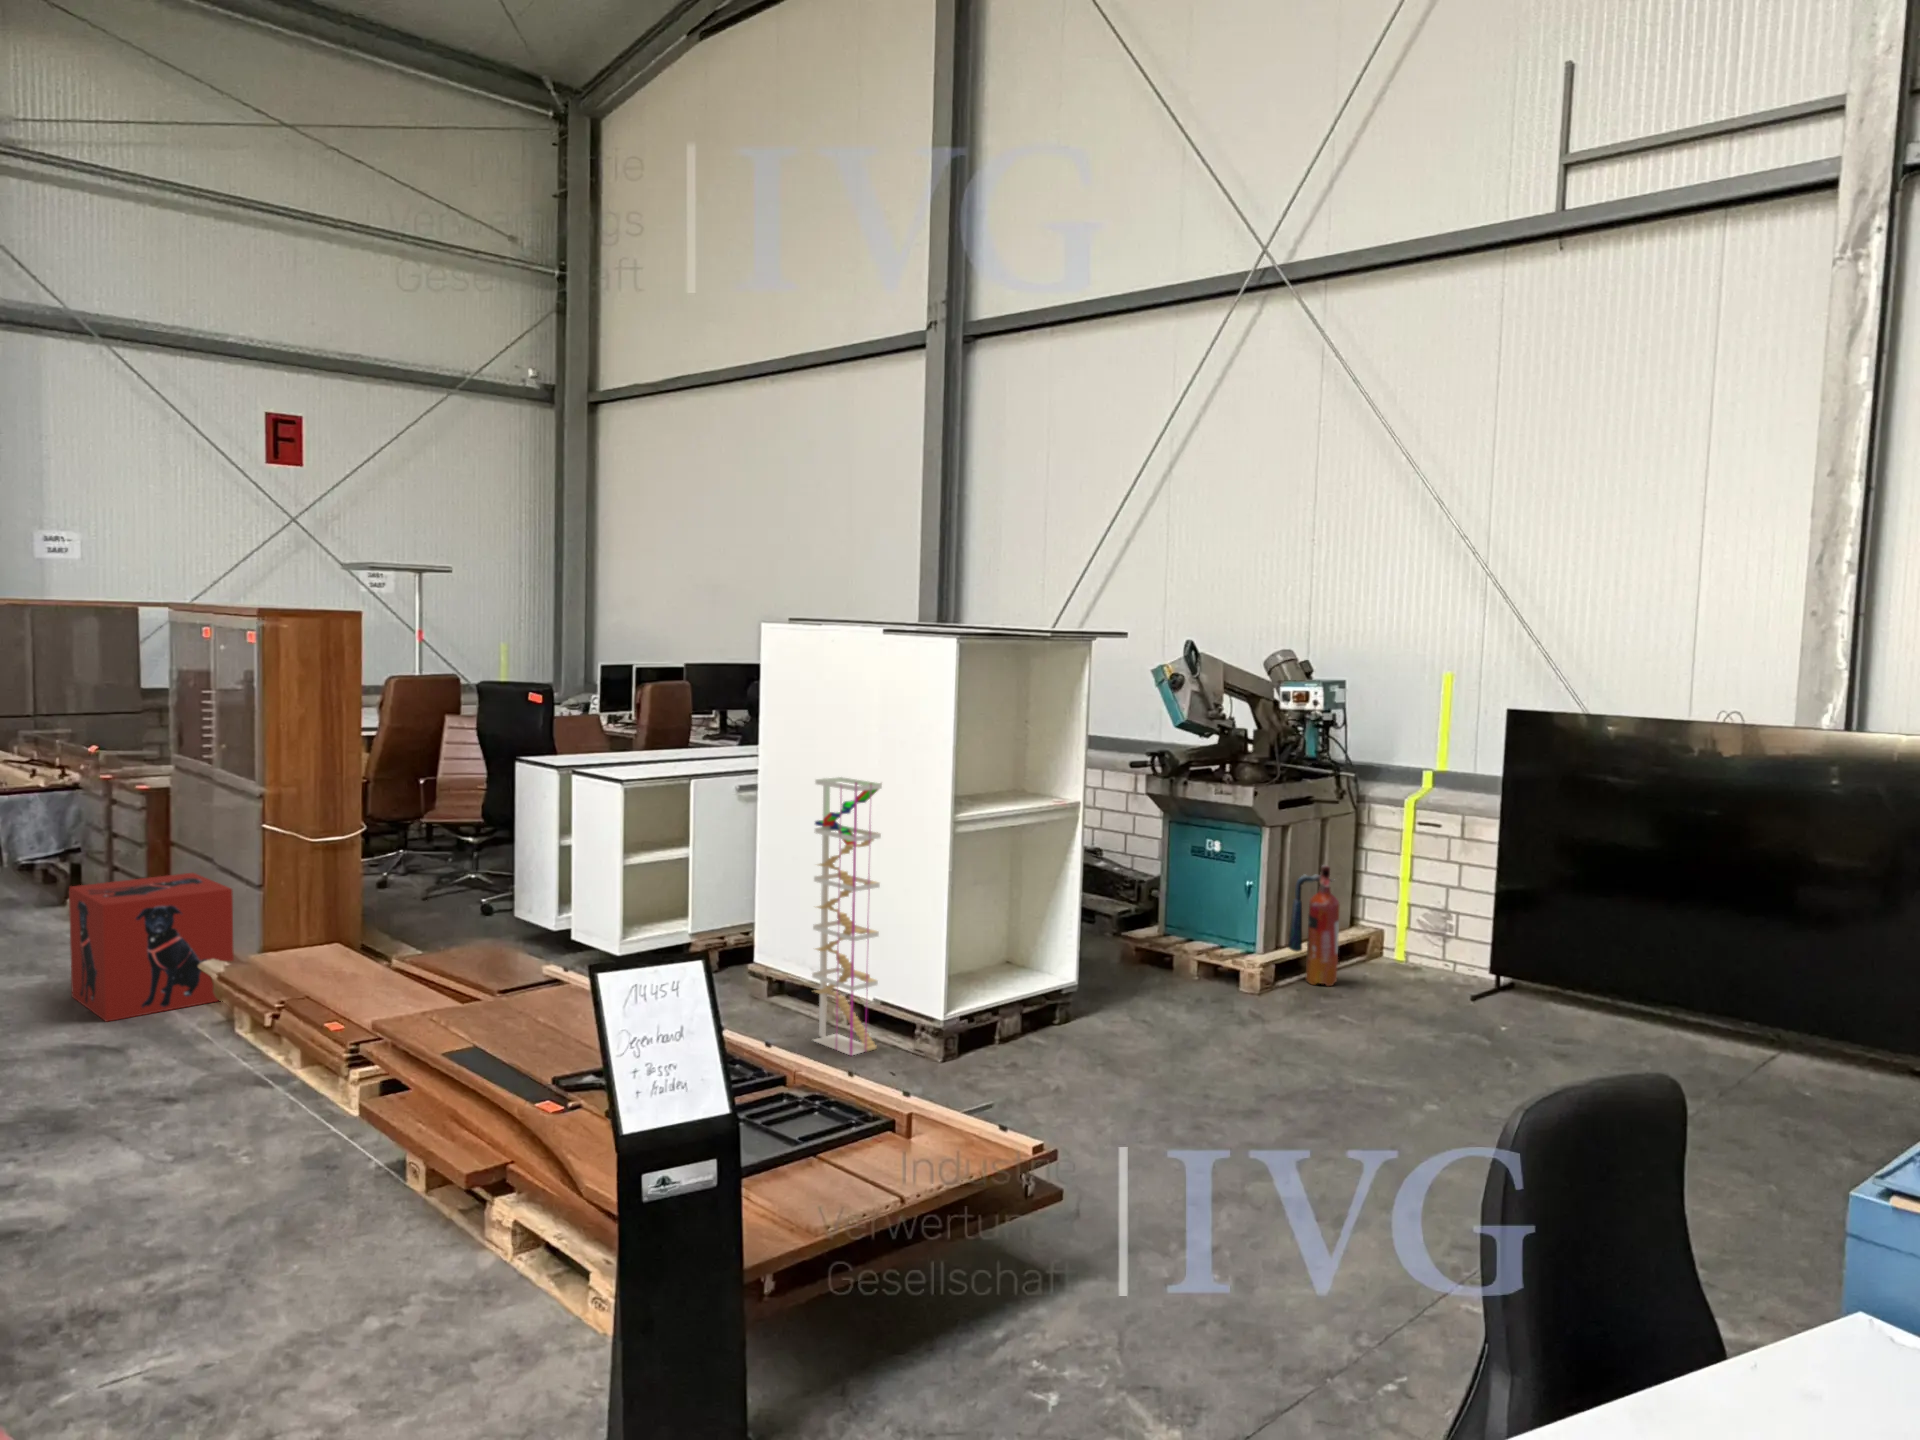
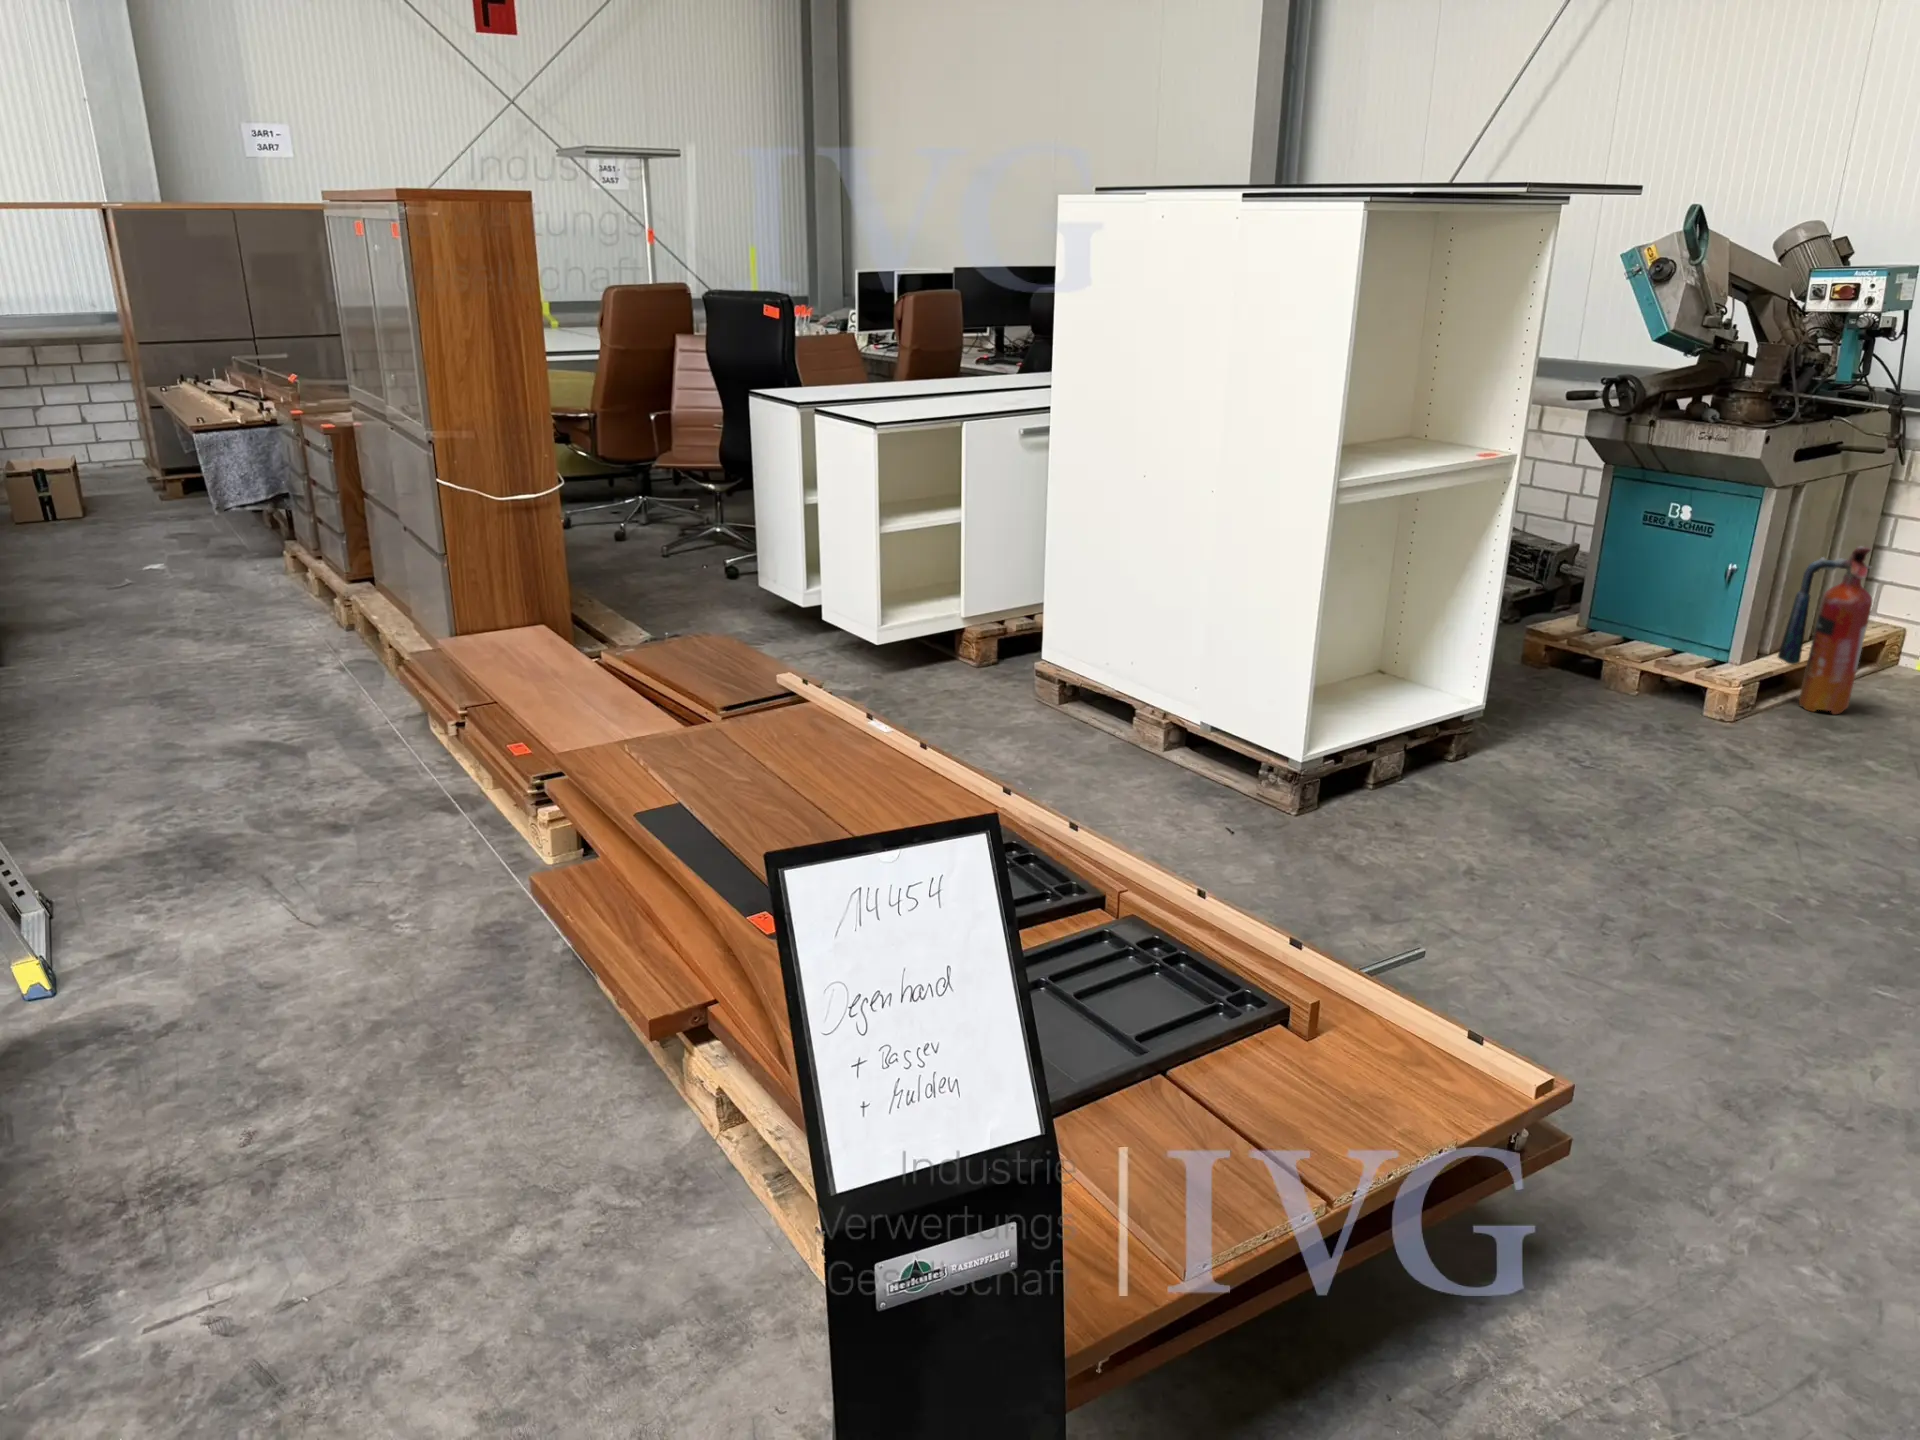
shelving unit: present [812,777,882,1055] -> none [1117,421,1230,800]
storage box: present [69,873,234,1021] -> none [250,533,442,710]

